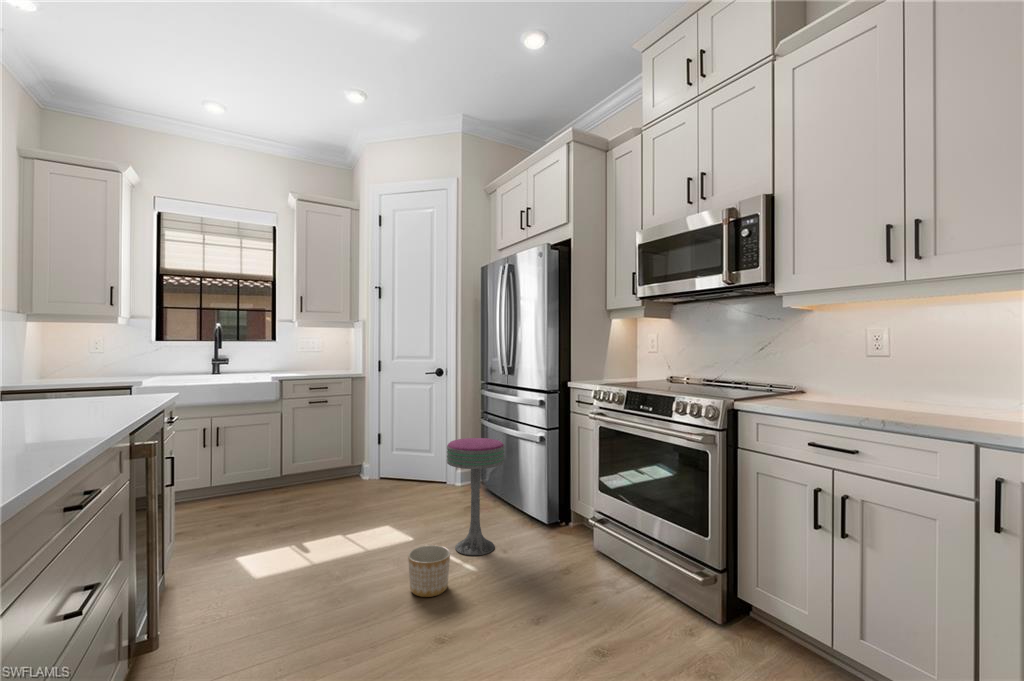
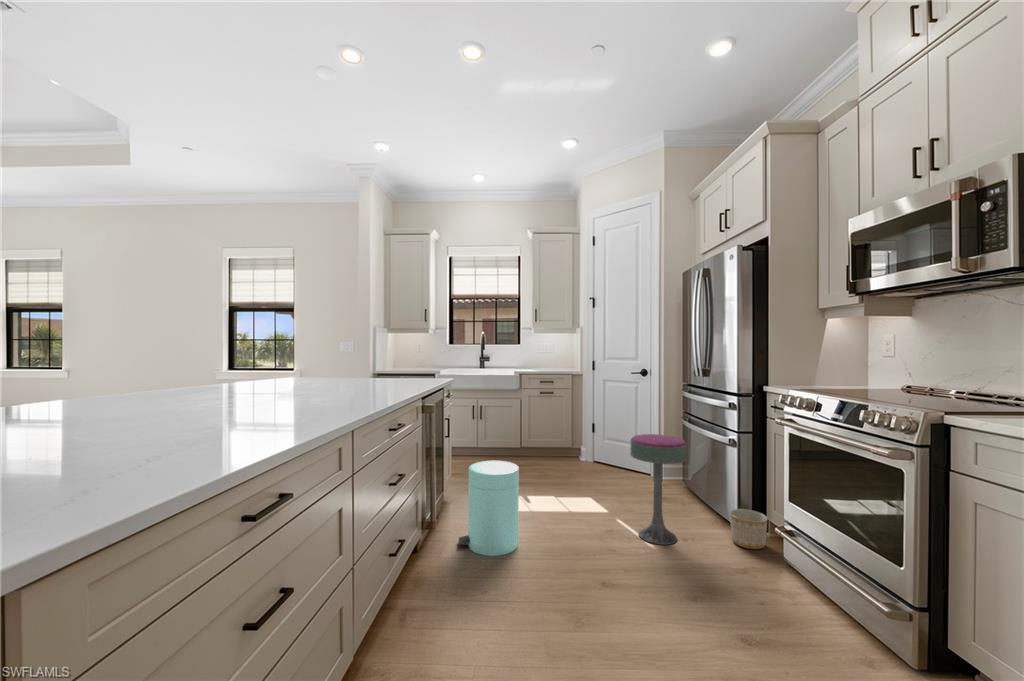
trash can: none [232,492,321,621] -> present [458,461,519,556]
planter: present [408,545,450,597] -> present [730,509,767,549]

